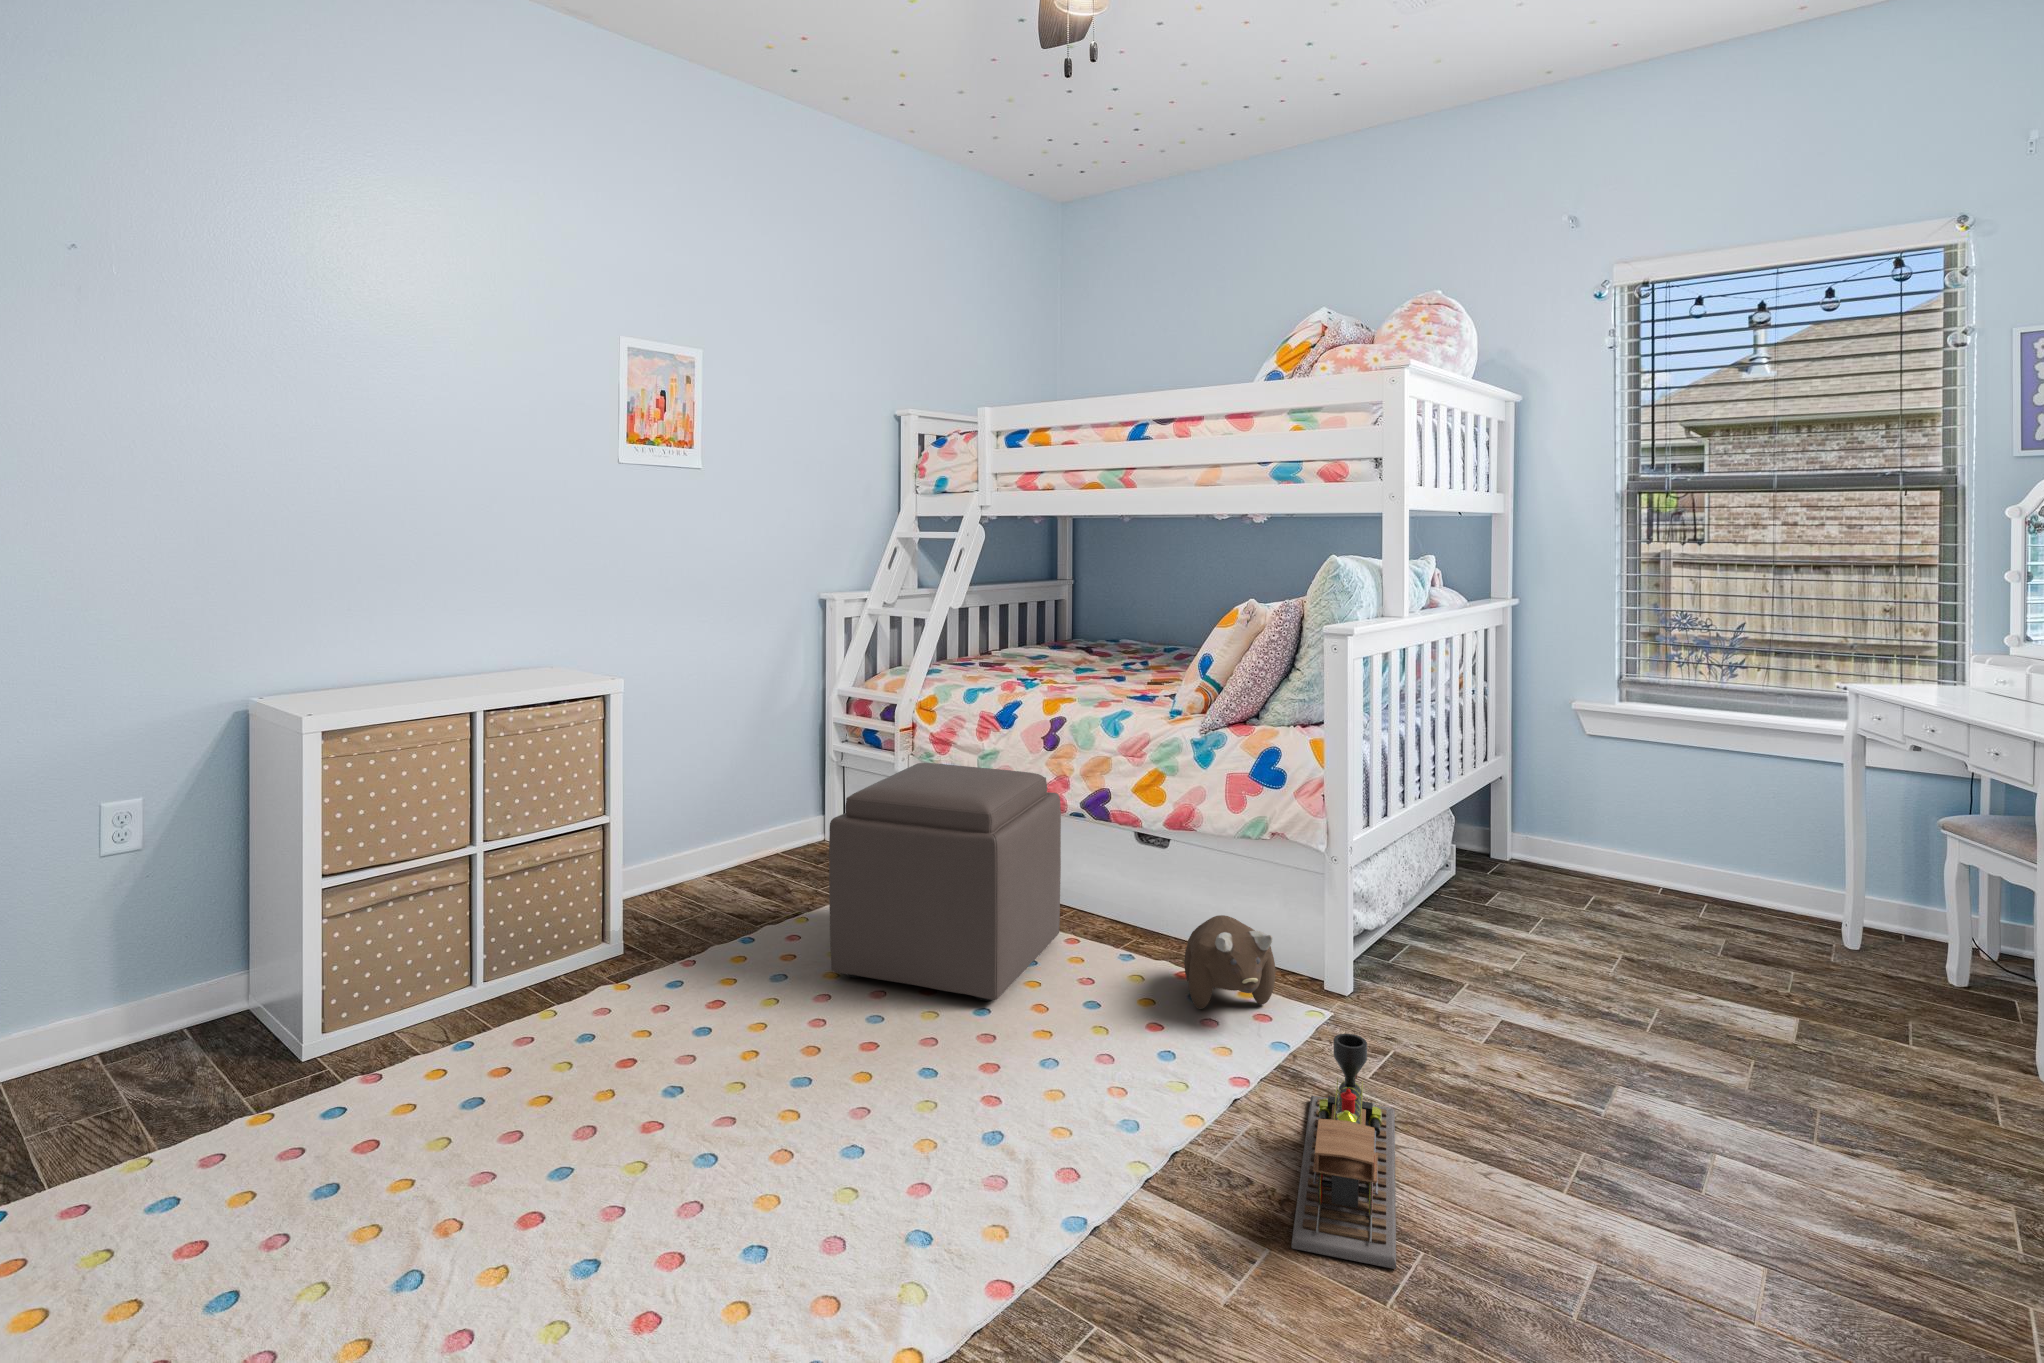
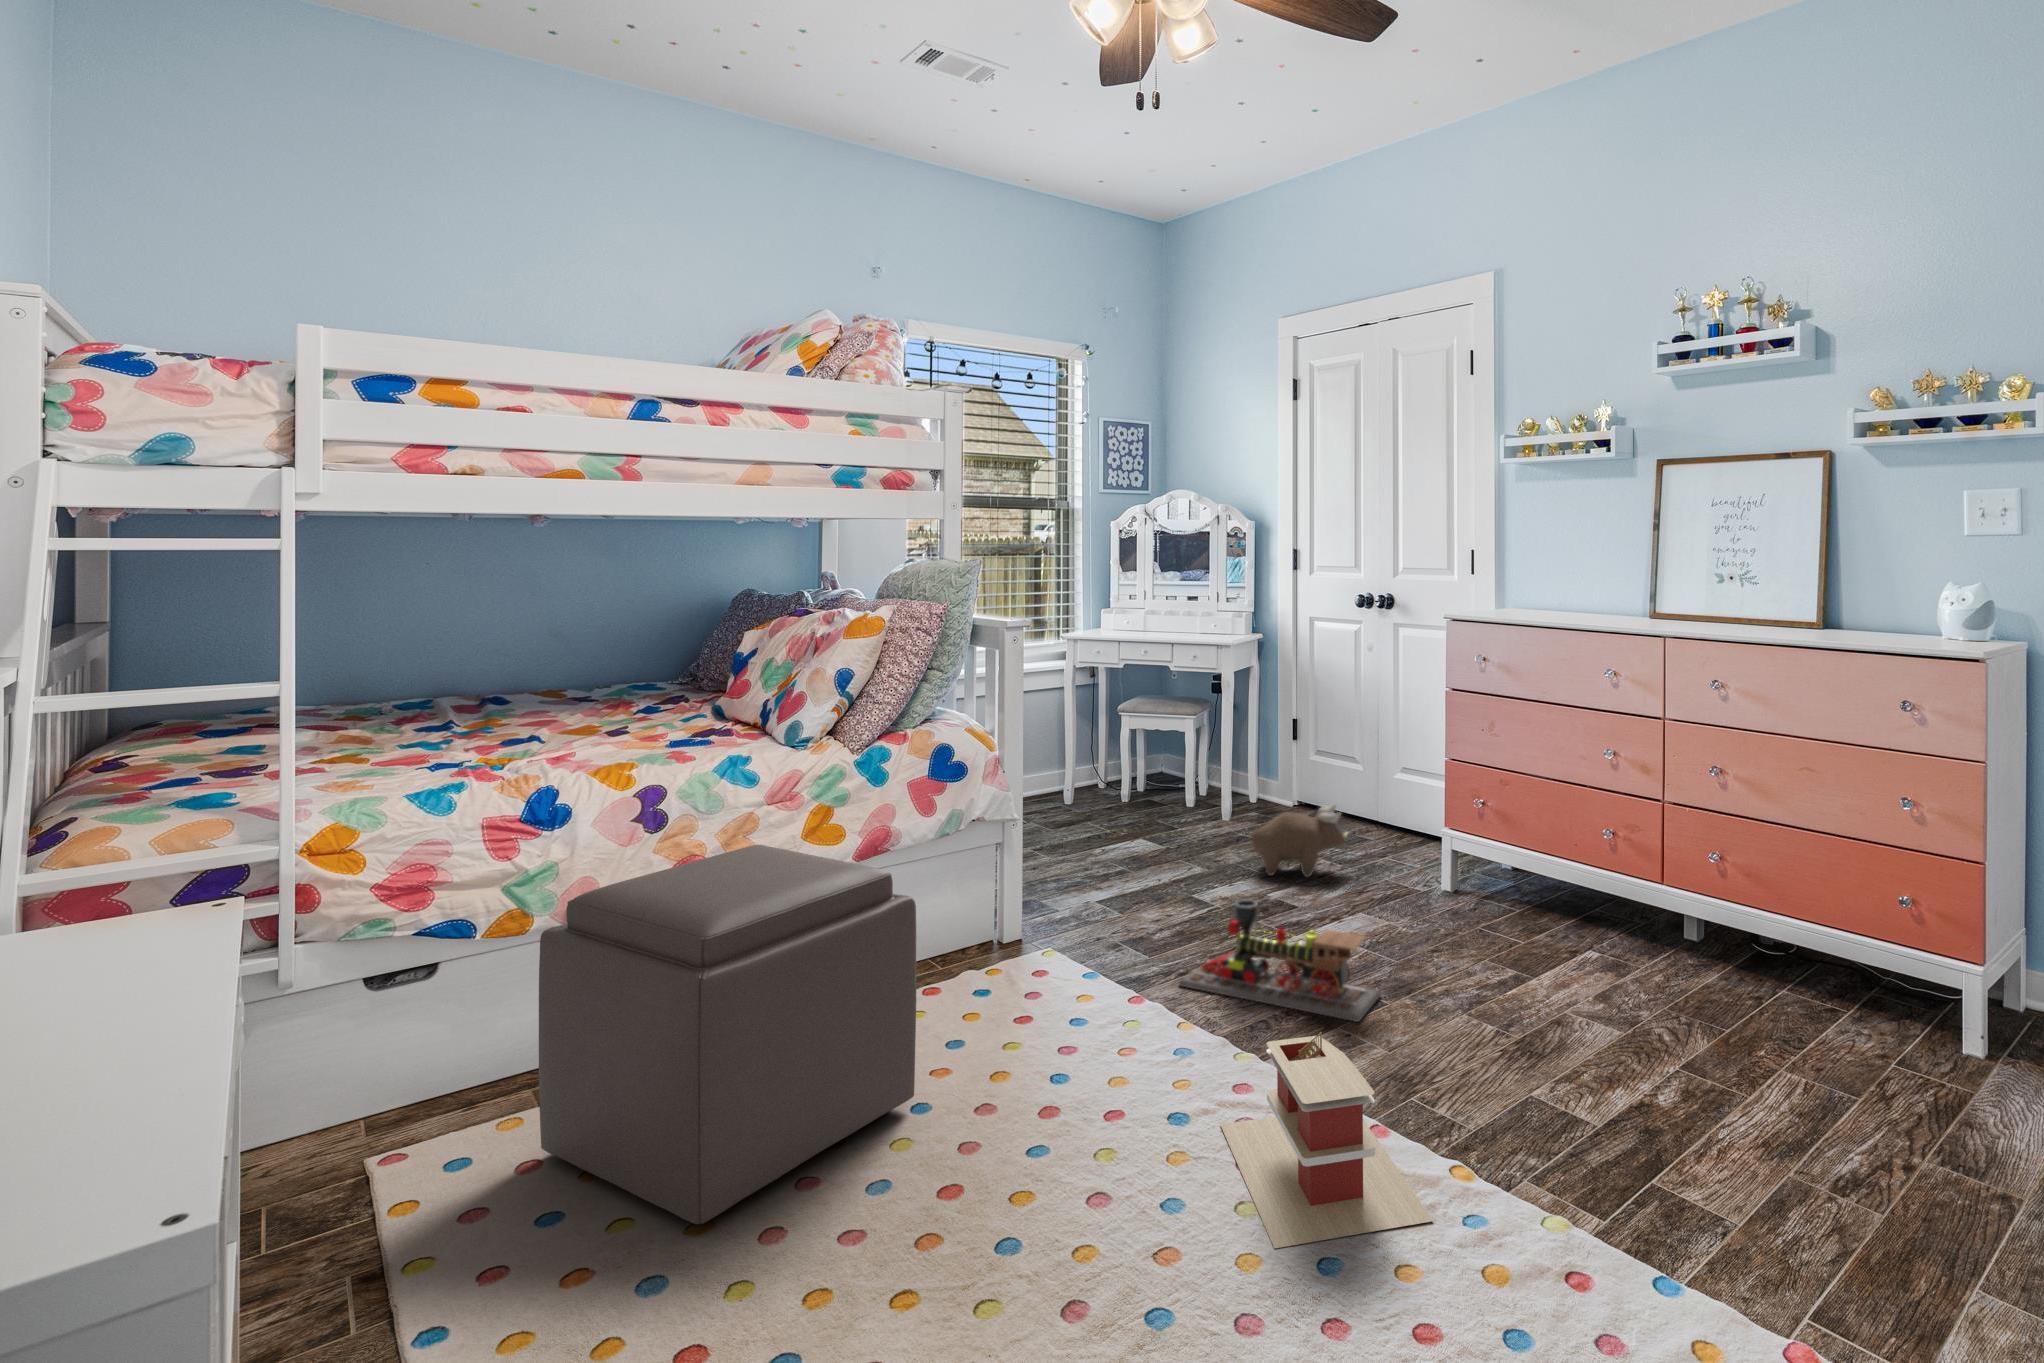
plush toy: present [1184,915,1275,1009] -> present [1251,805,1348,877]
toy house: none [800,1088,1059,1308] -> present [1221,1032,1433,1248]

